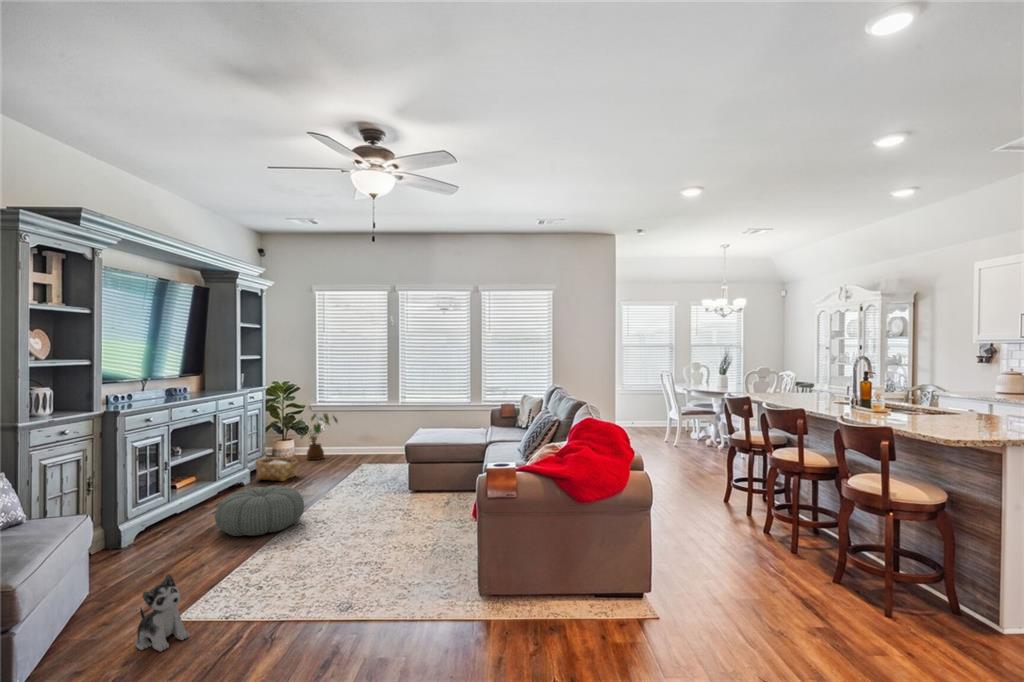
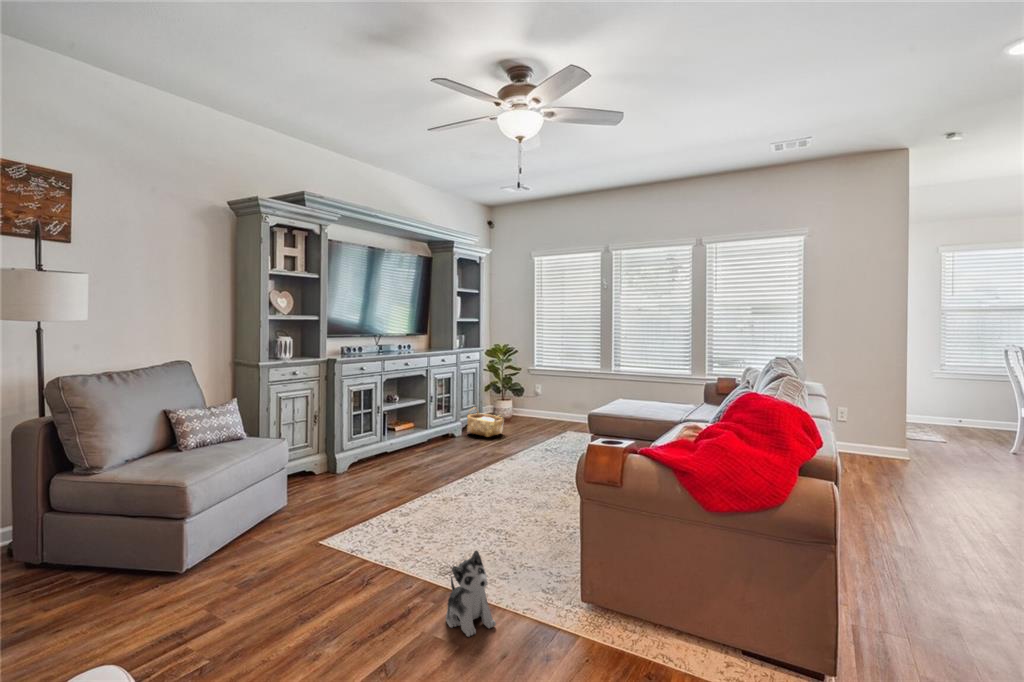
house plant: present [298,414,338,460] -> none [514,376,550,421]
pouf: present [215,486,304,536] -> none [403,439,478,483]
plush toy: present [135,574,190,652] -> present [446,550,496,637]

